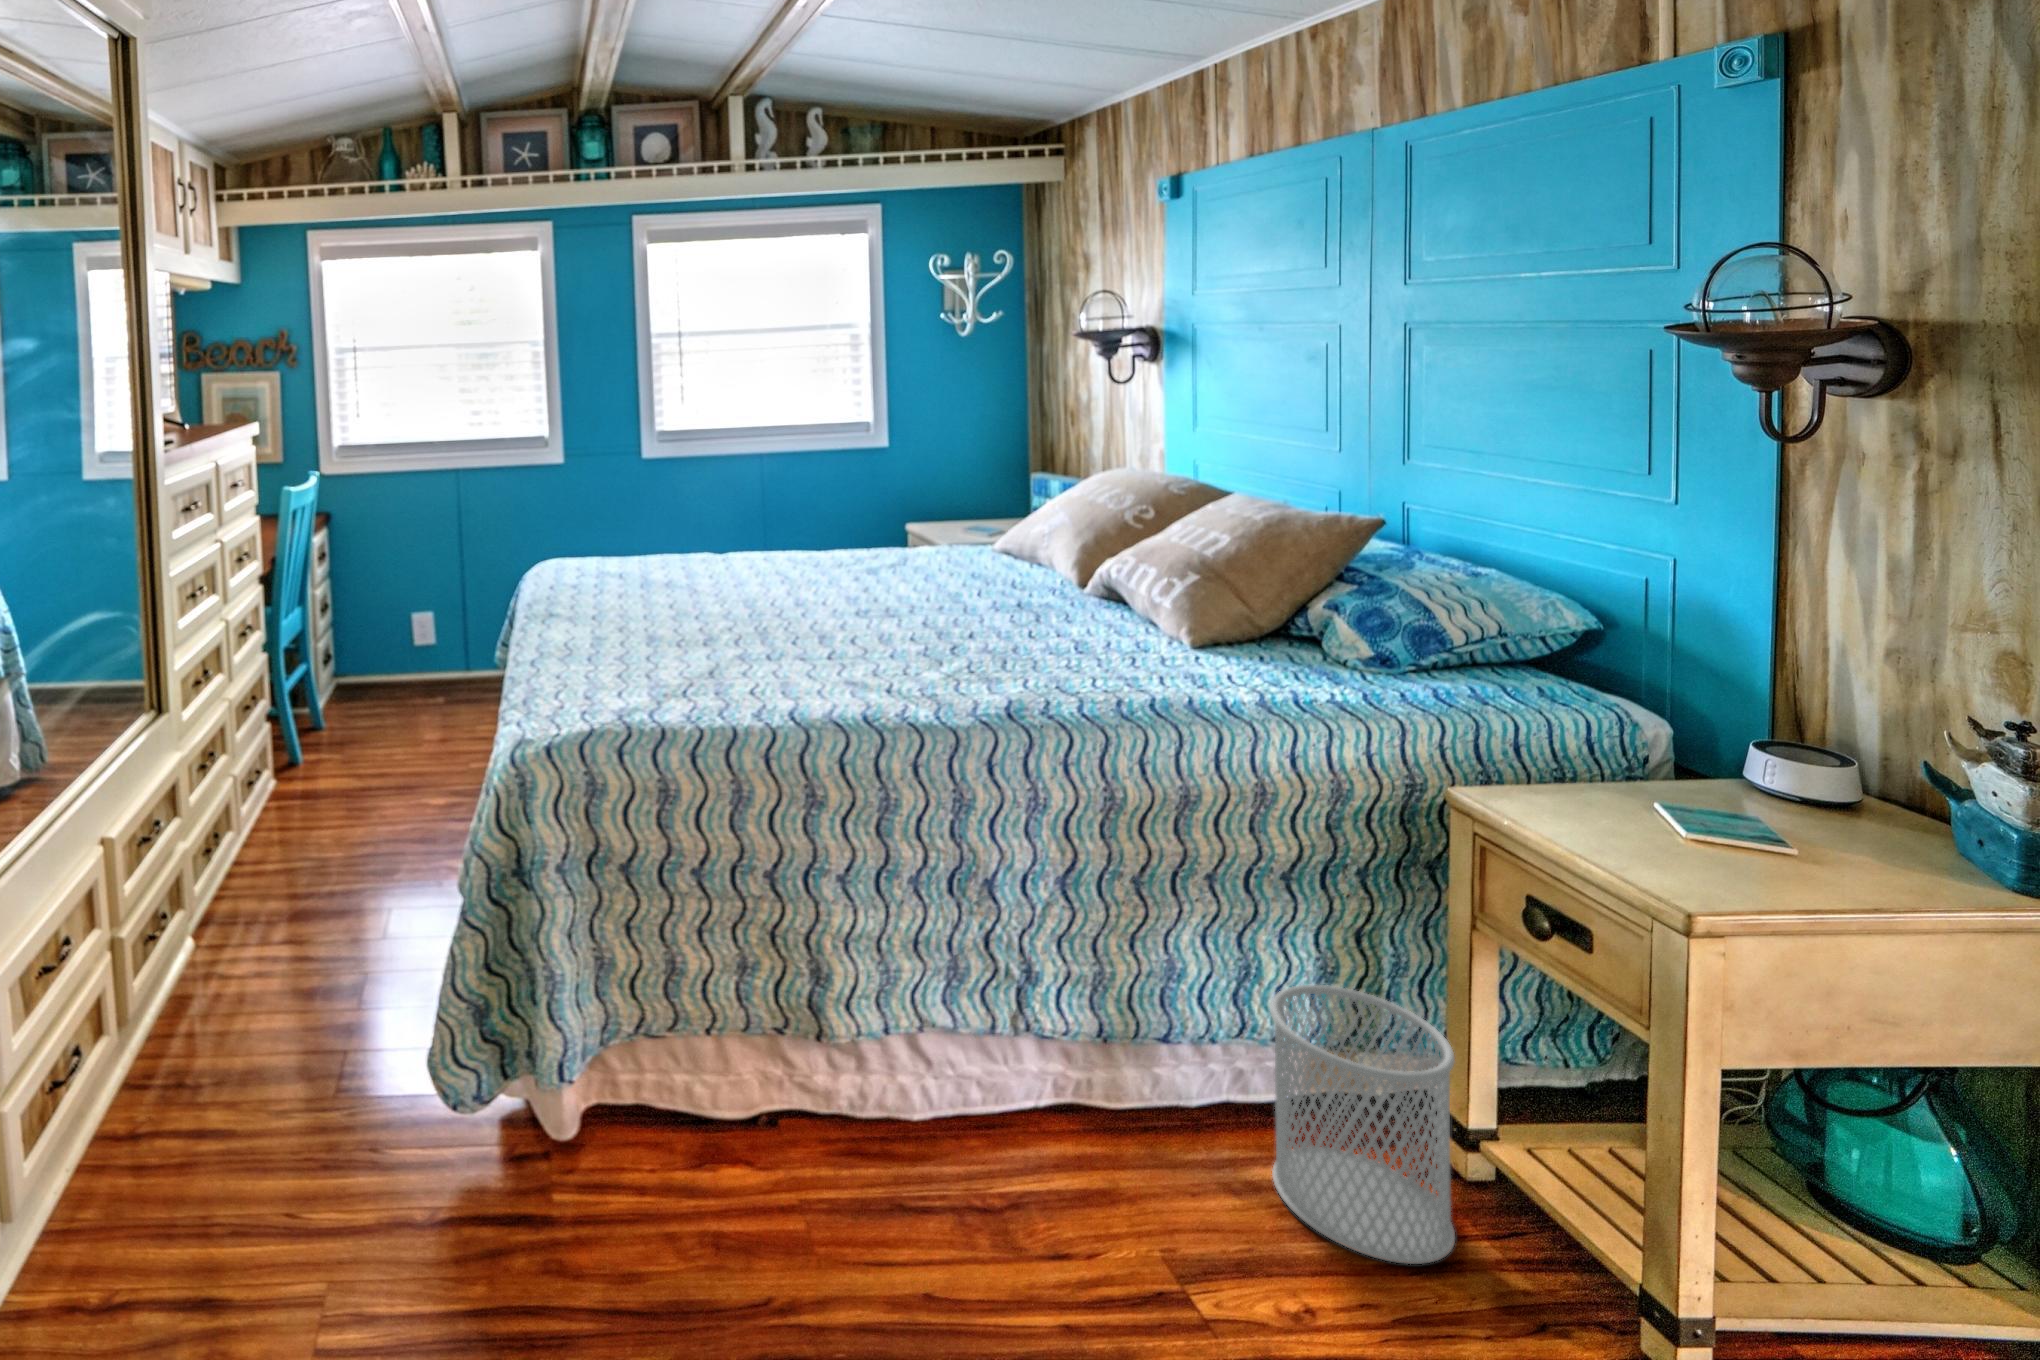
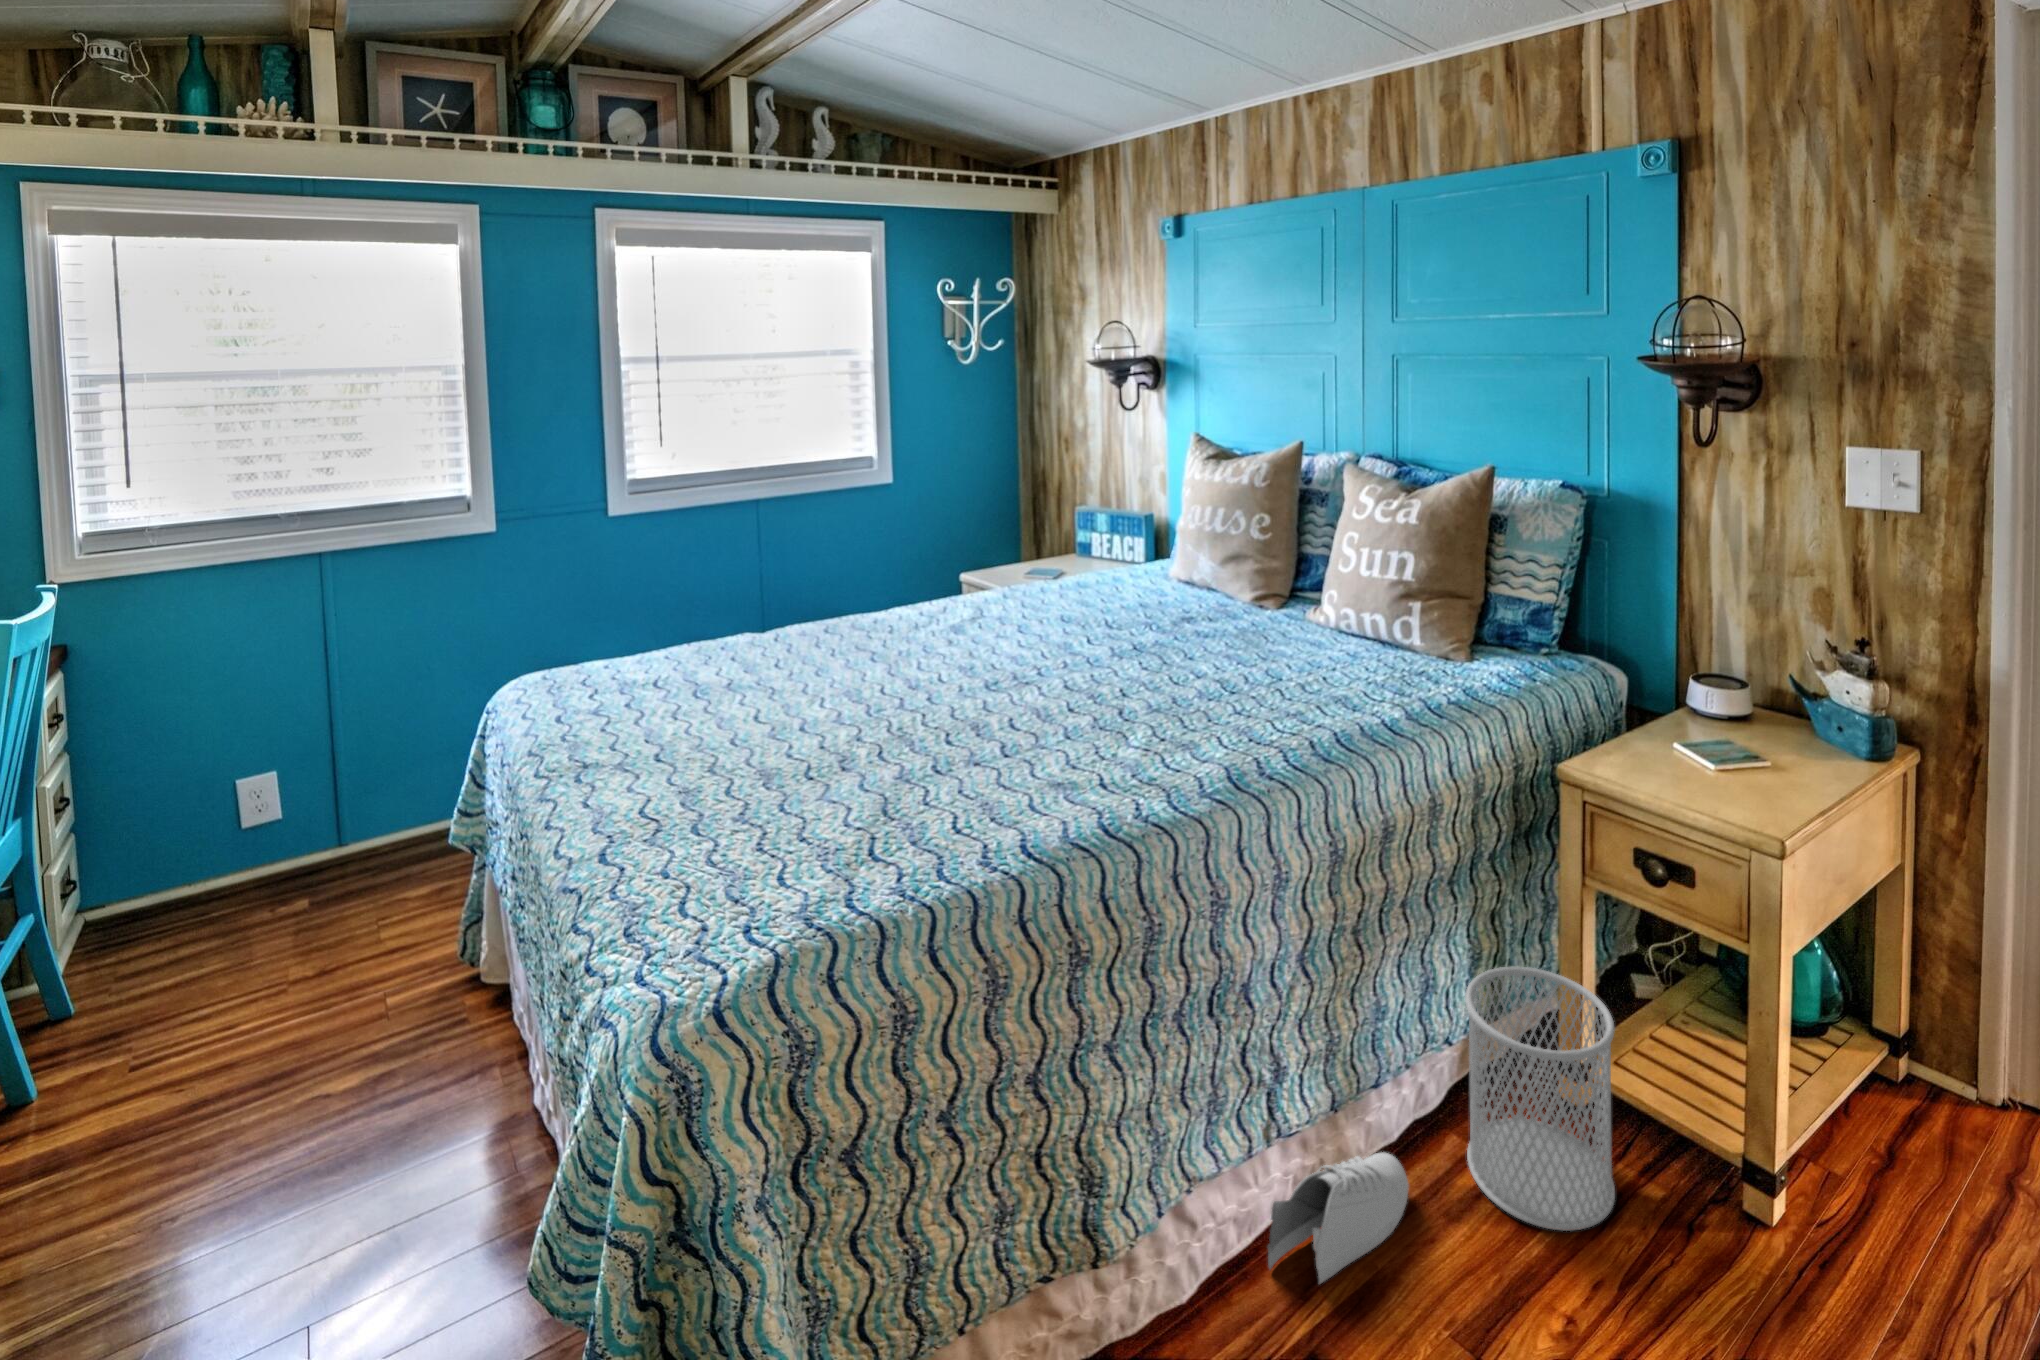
shoe: none [1007,1080,1184,1171] -> present [1268,1153,1409,1284]

